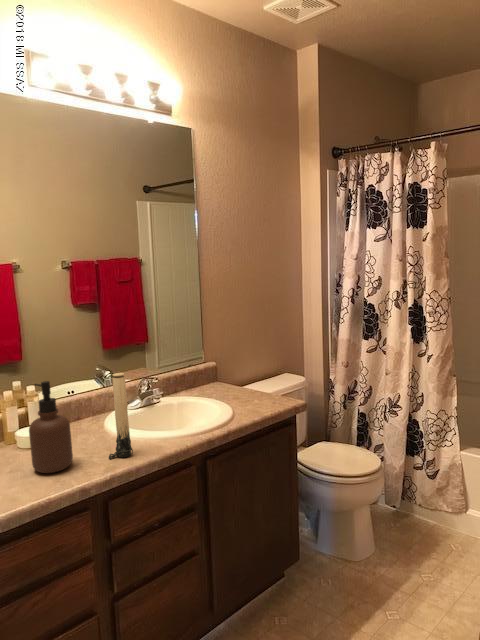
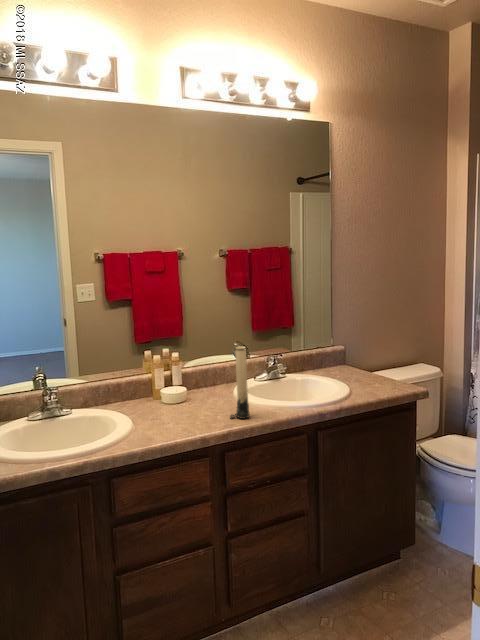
soap dispenser: present [29,381,73,473] -> none [168,349,201,423]

